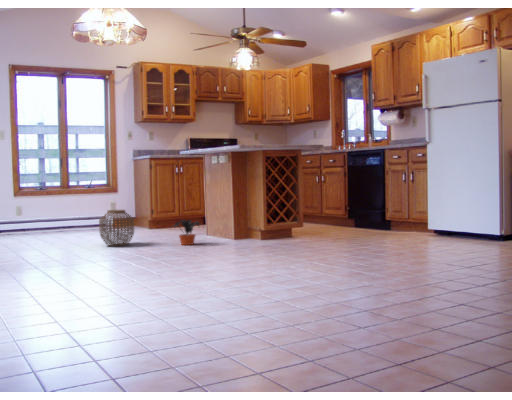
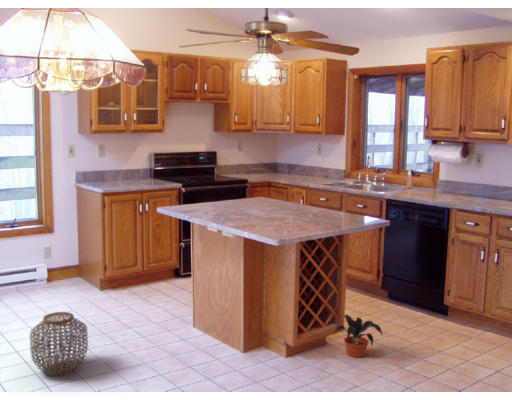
potted plant: present [174,220,200,245] -> present [334,315,382,357]

